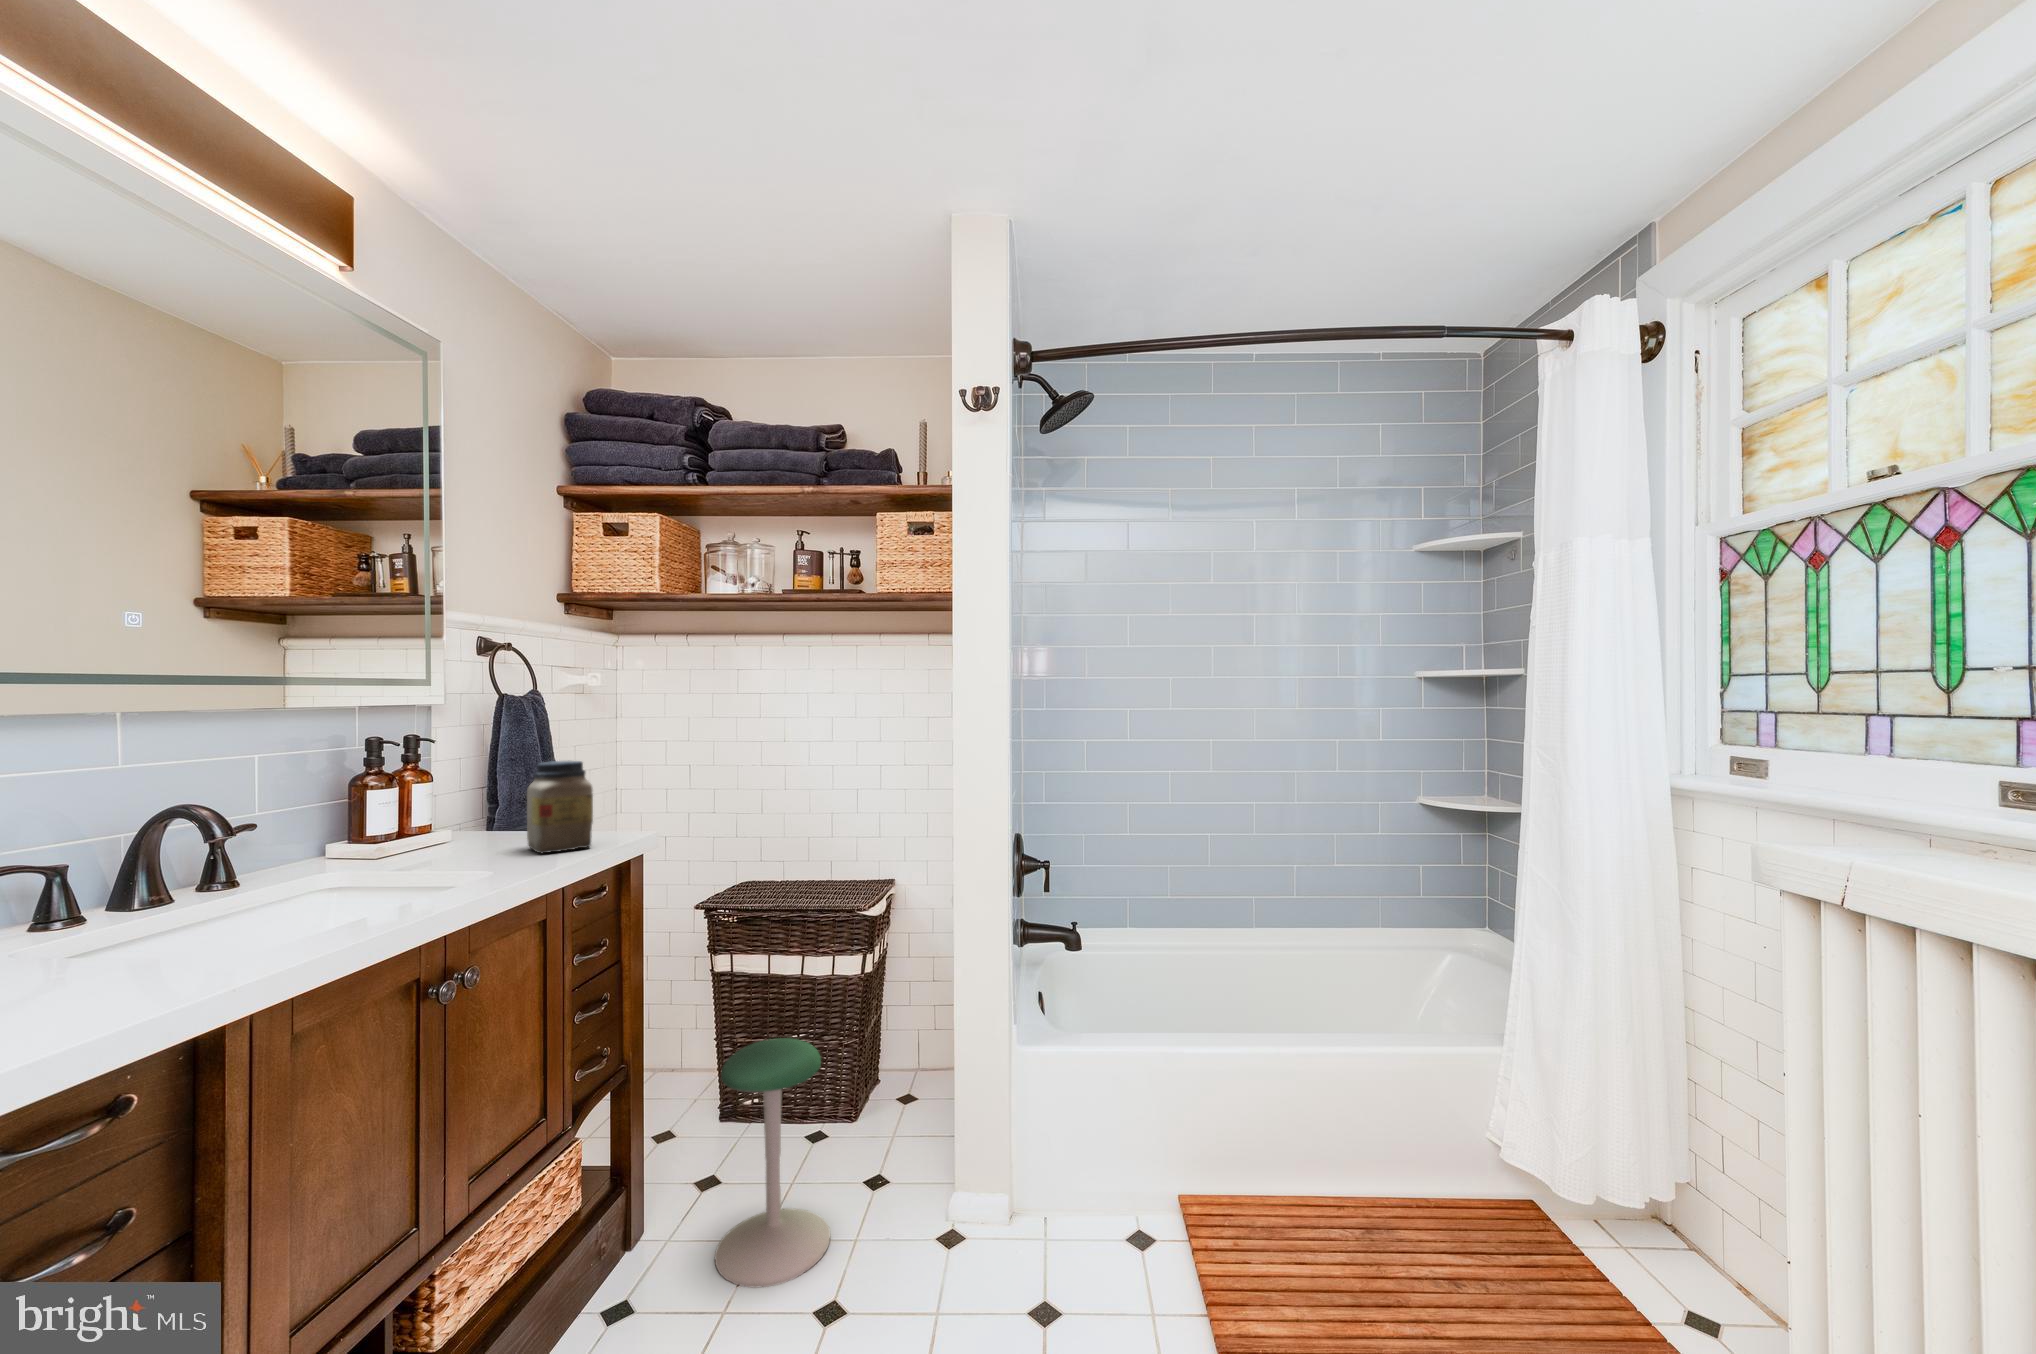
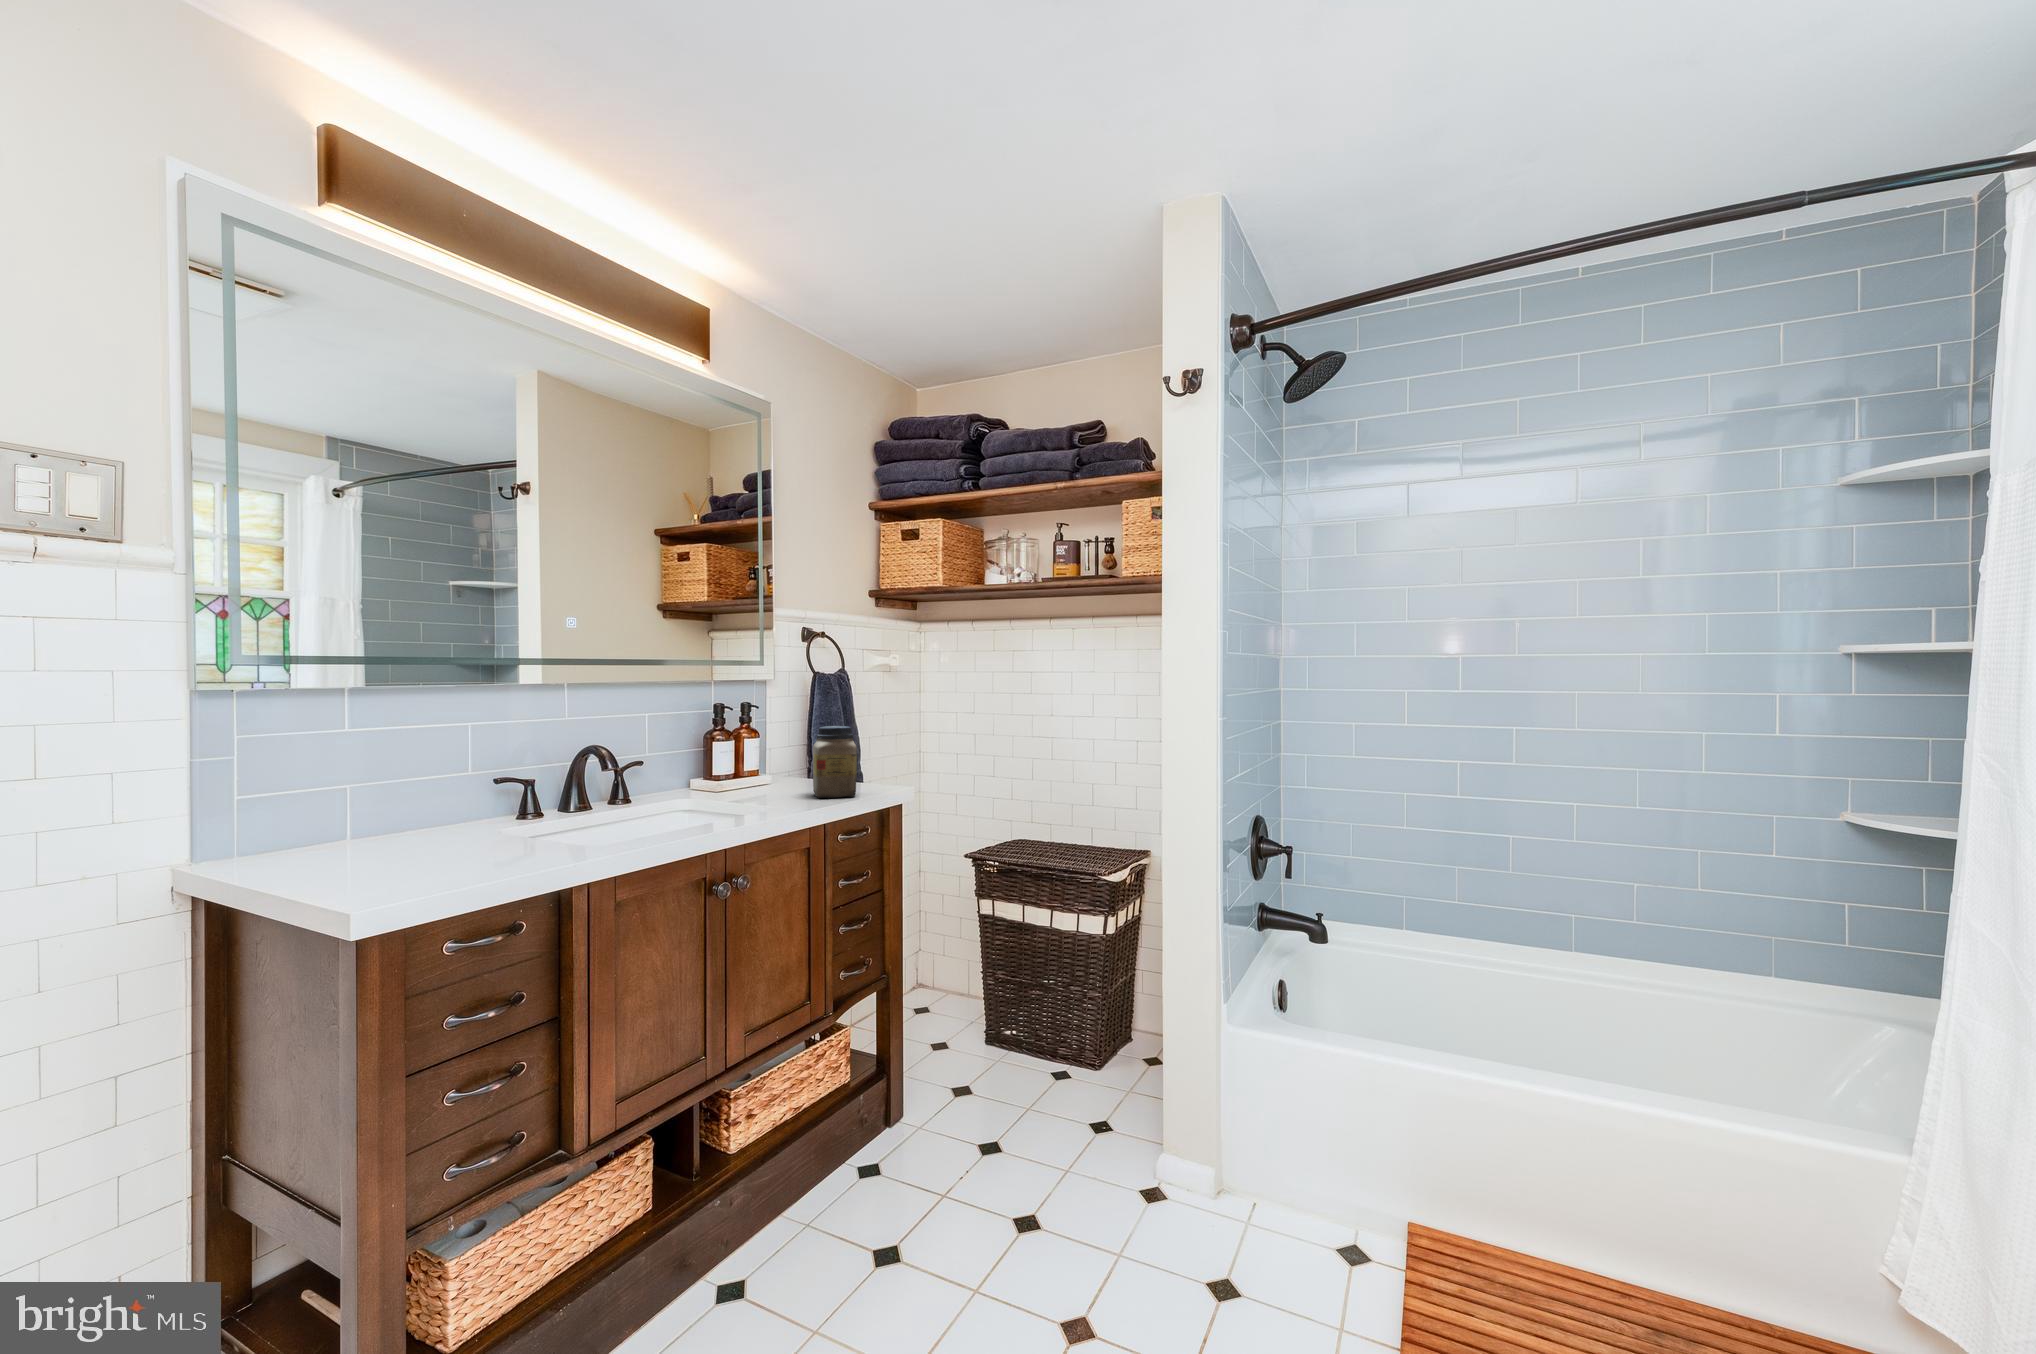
stool: present [715,1038,830,1288] -> none [947,977,1043,1185]

